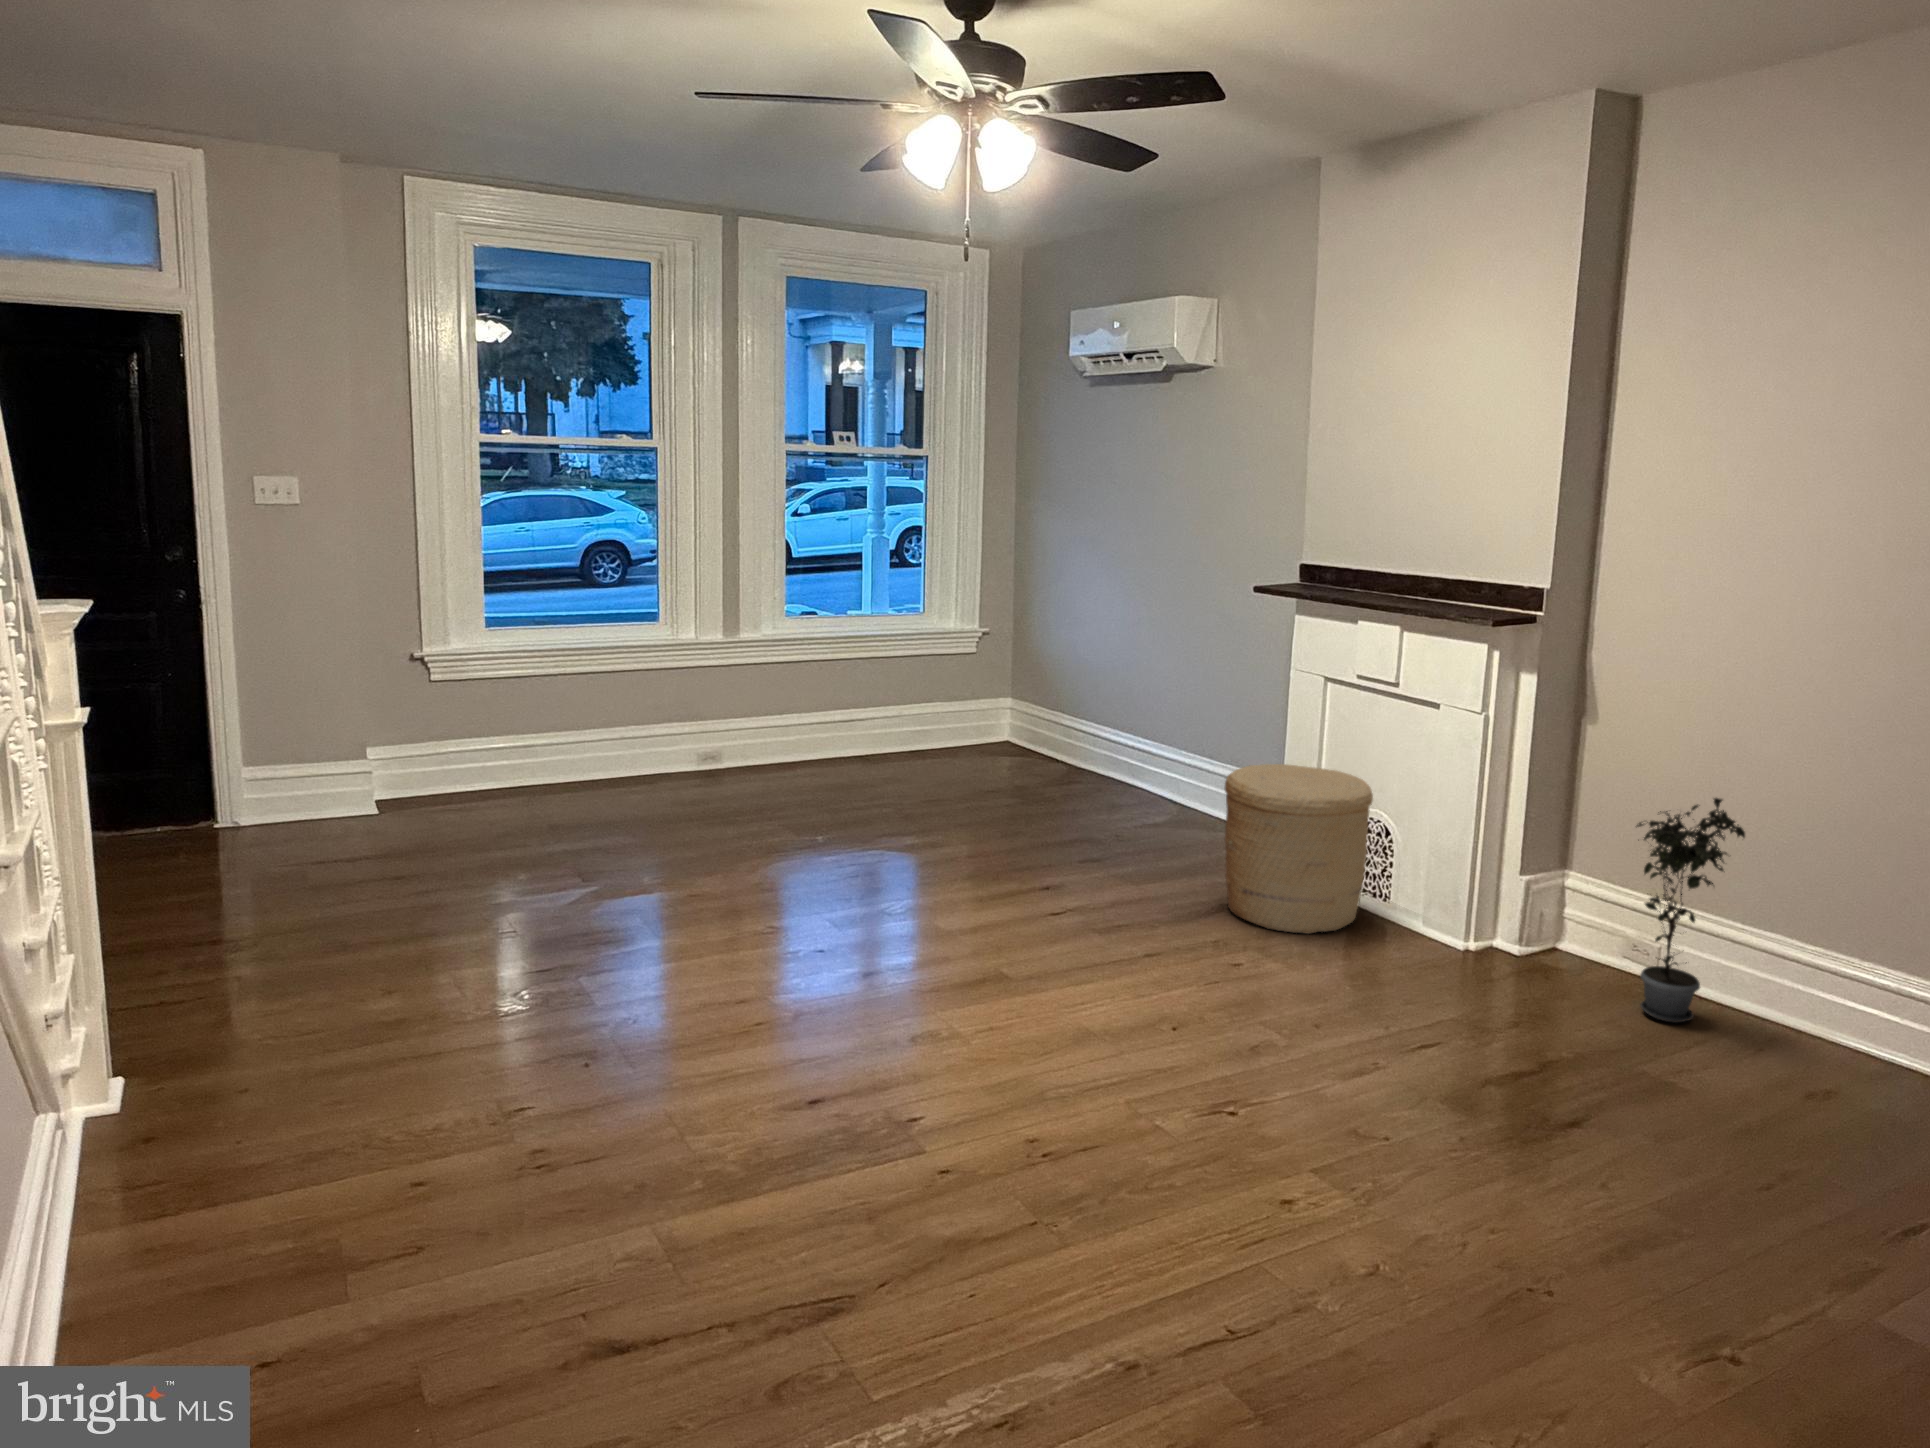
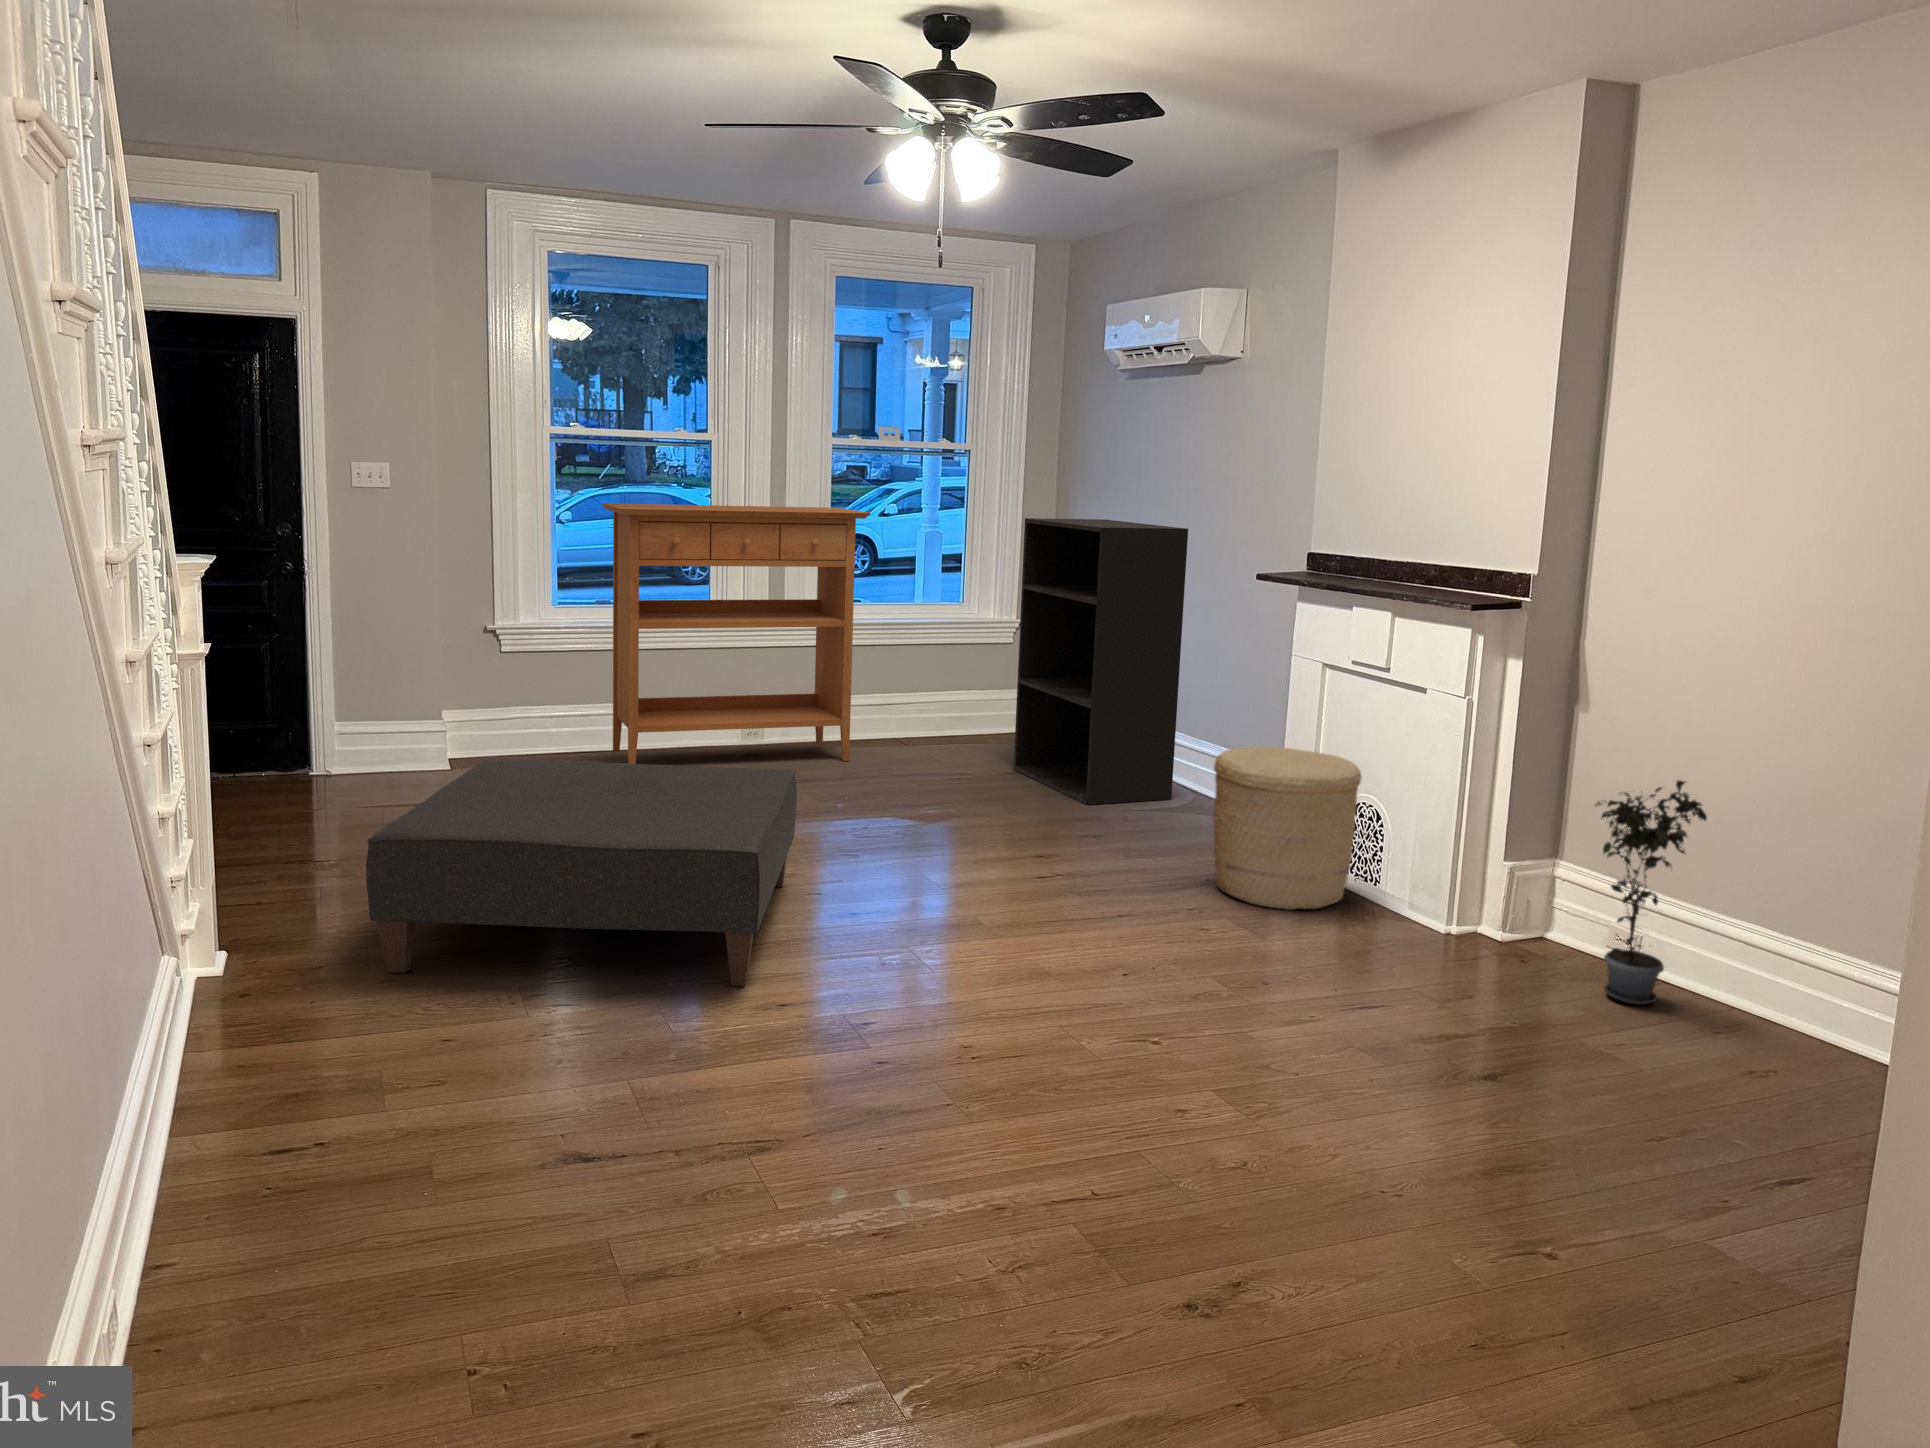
console table: none [541,518,835,805] -> present [602,503,871,764]
bookshelf: none [987,529,1165,821] -> present [1014,518,1188,805]
ottoman: none [303,814,793,1091] -> present [366,759,797,987]

